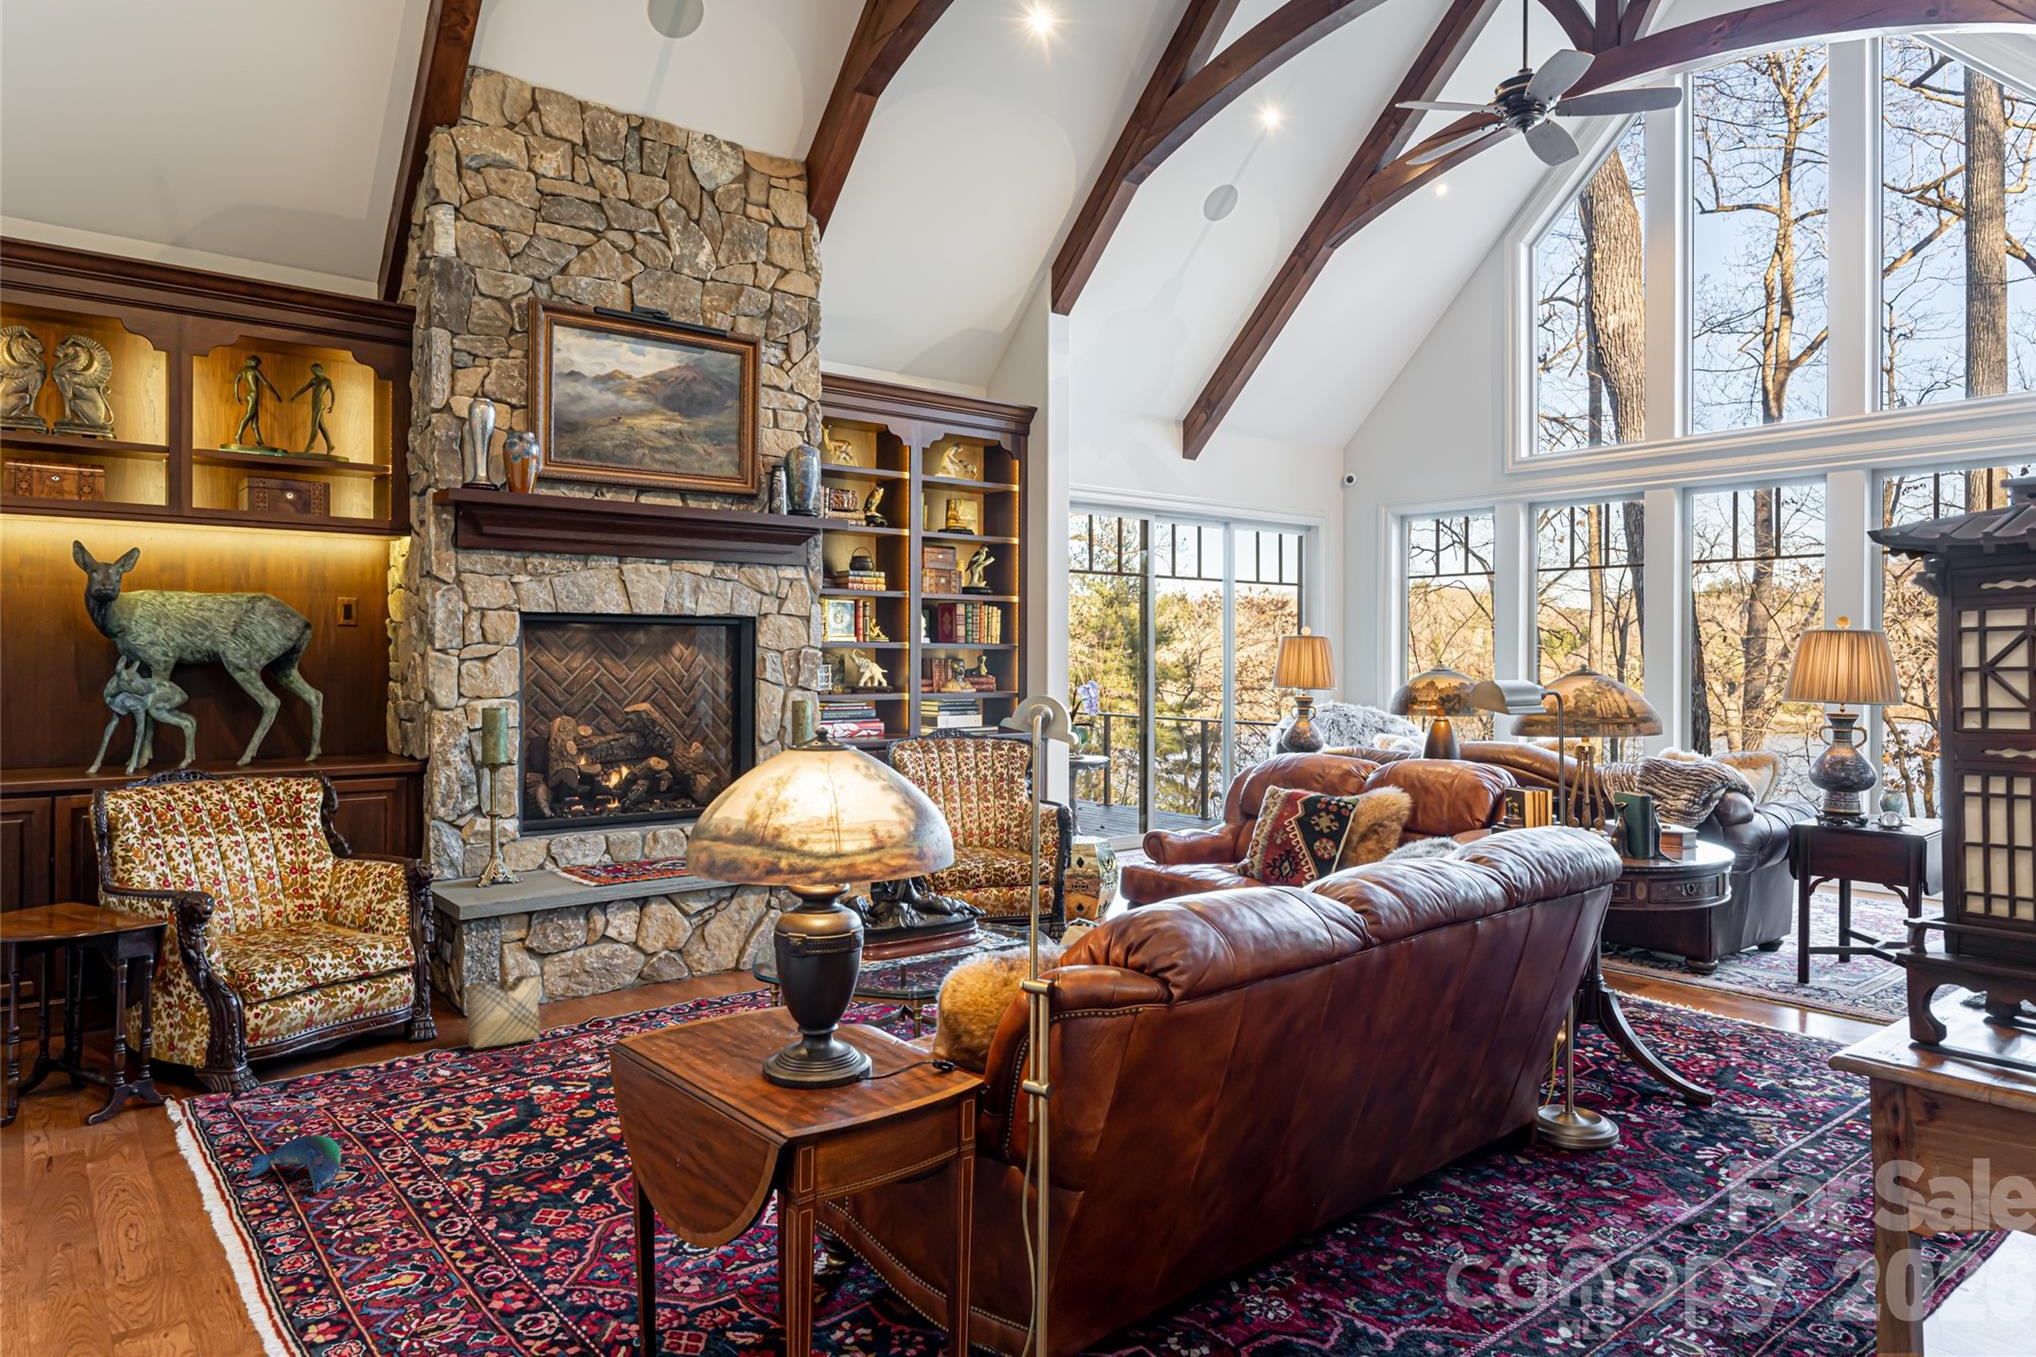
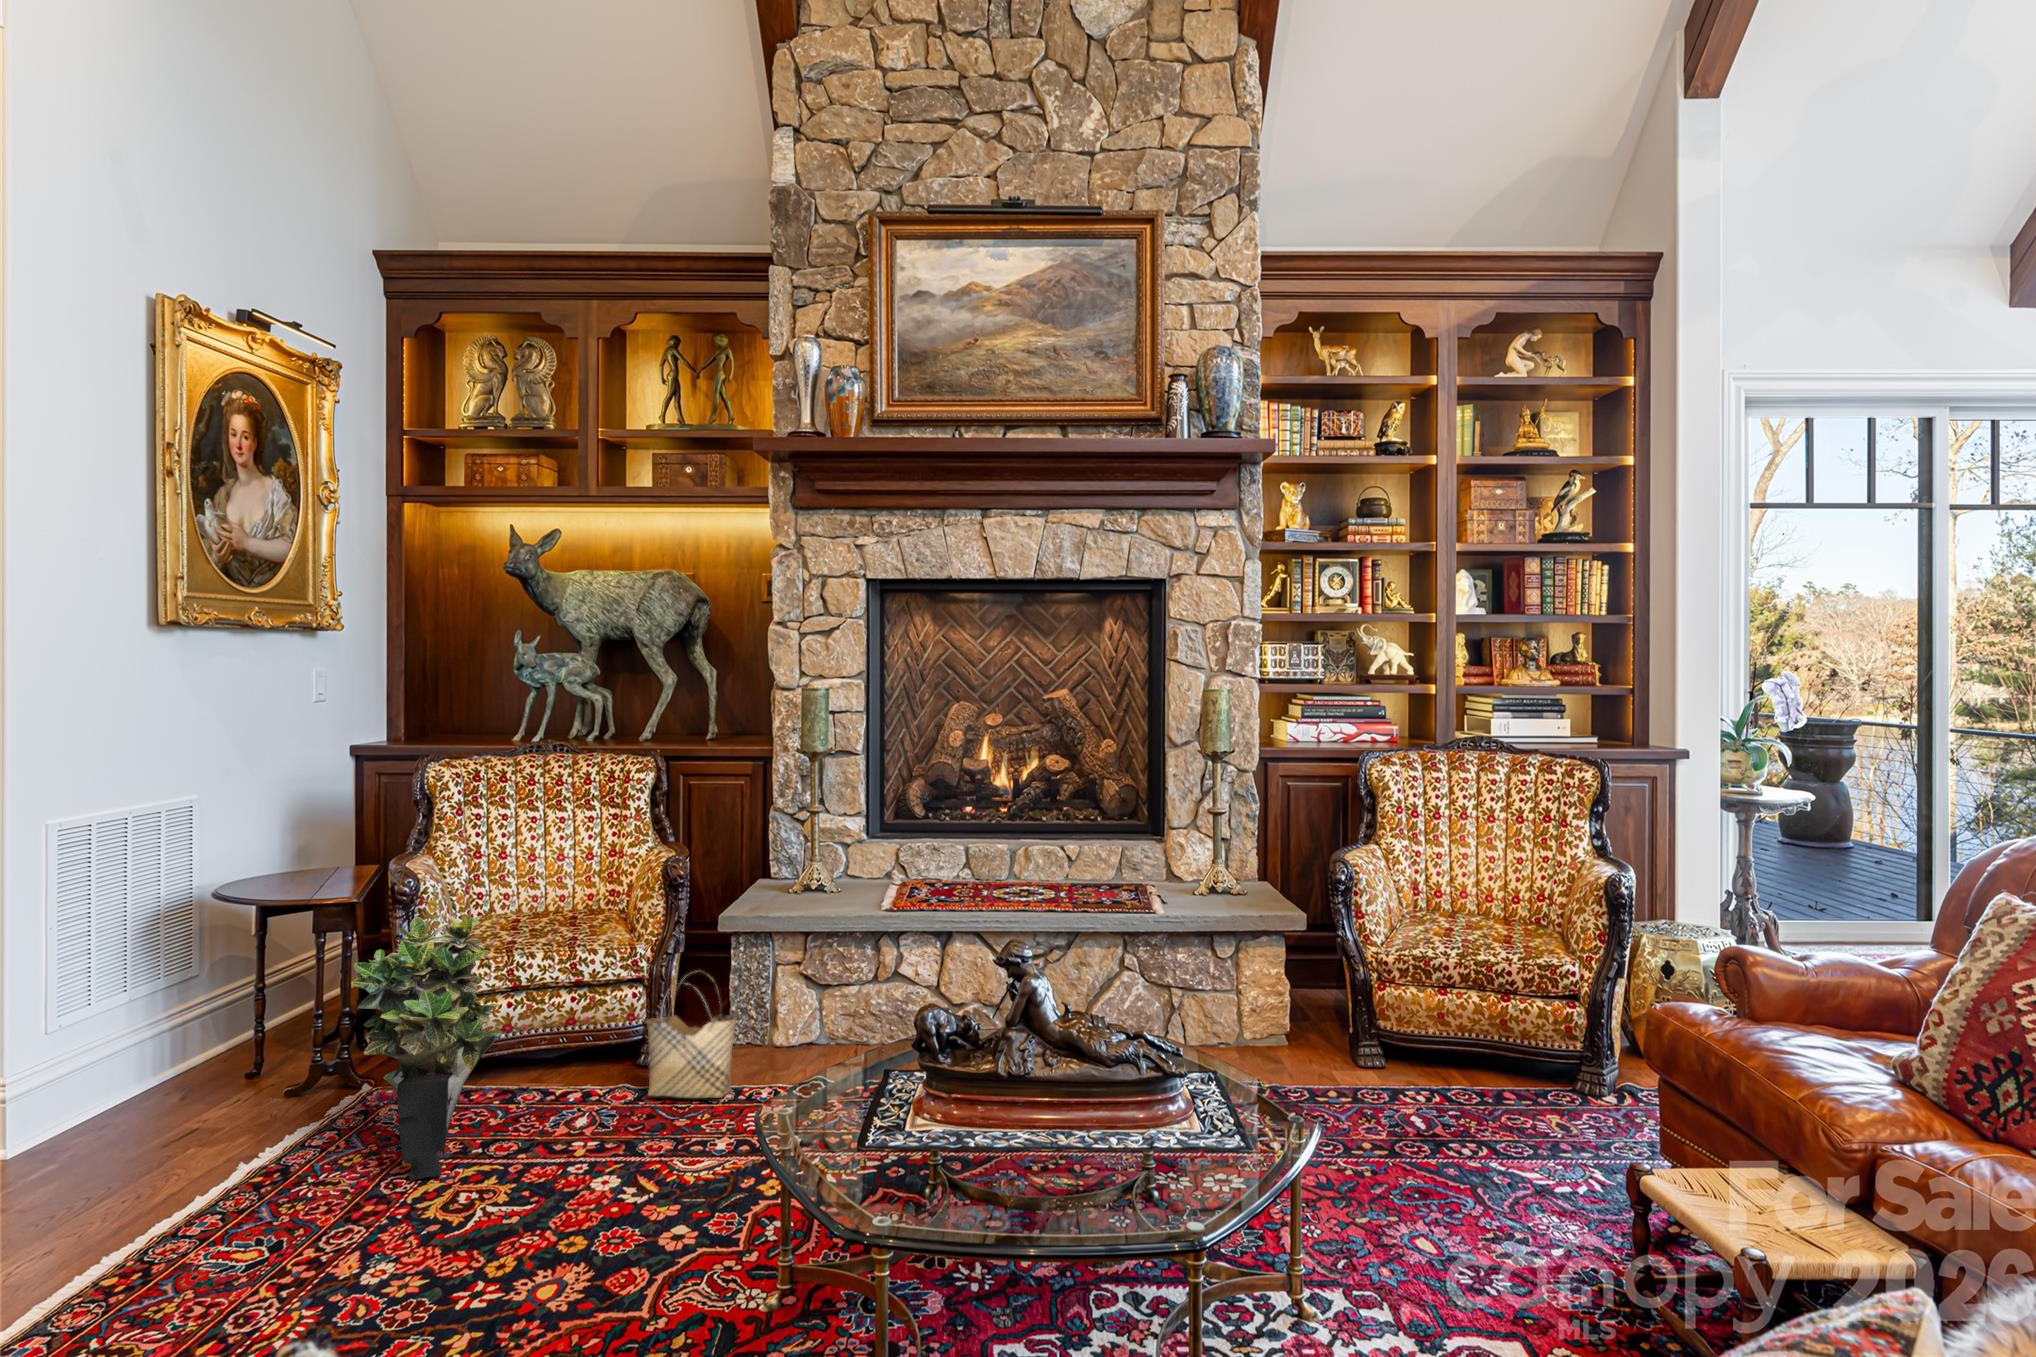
potted plant: none [285,904,420,1122] -> present [352,915,502,1181]
plush toy: present [248,1135,344,1194] -> none [171,1201,270,1294]

